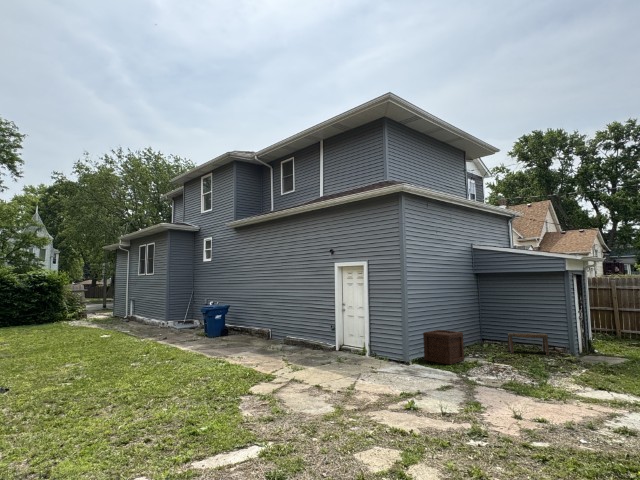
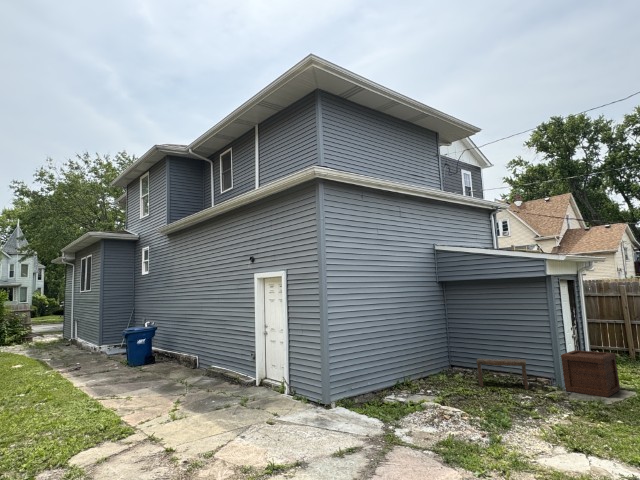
wooden crate: present [423,330,464,365] -> present [561,350,620,397]

